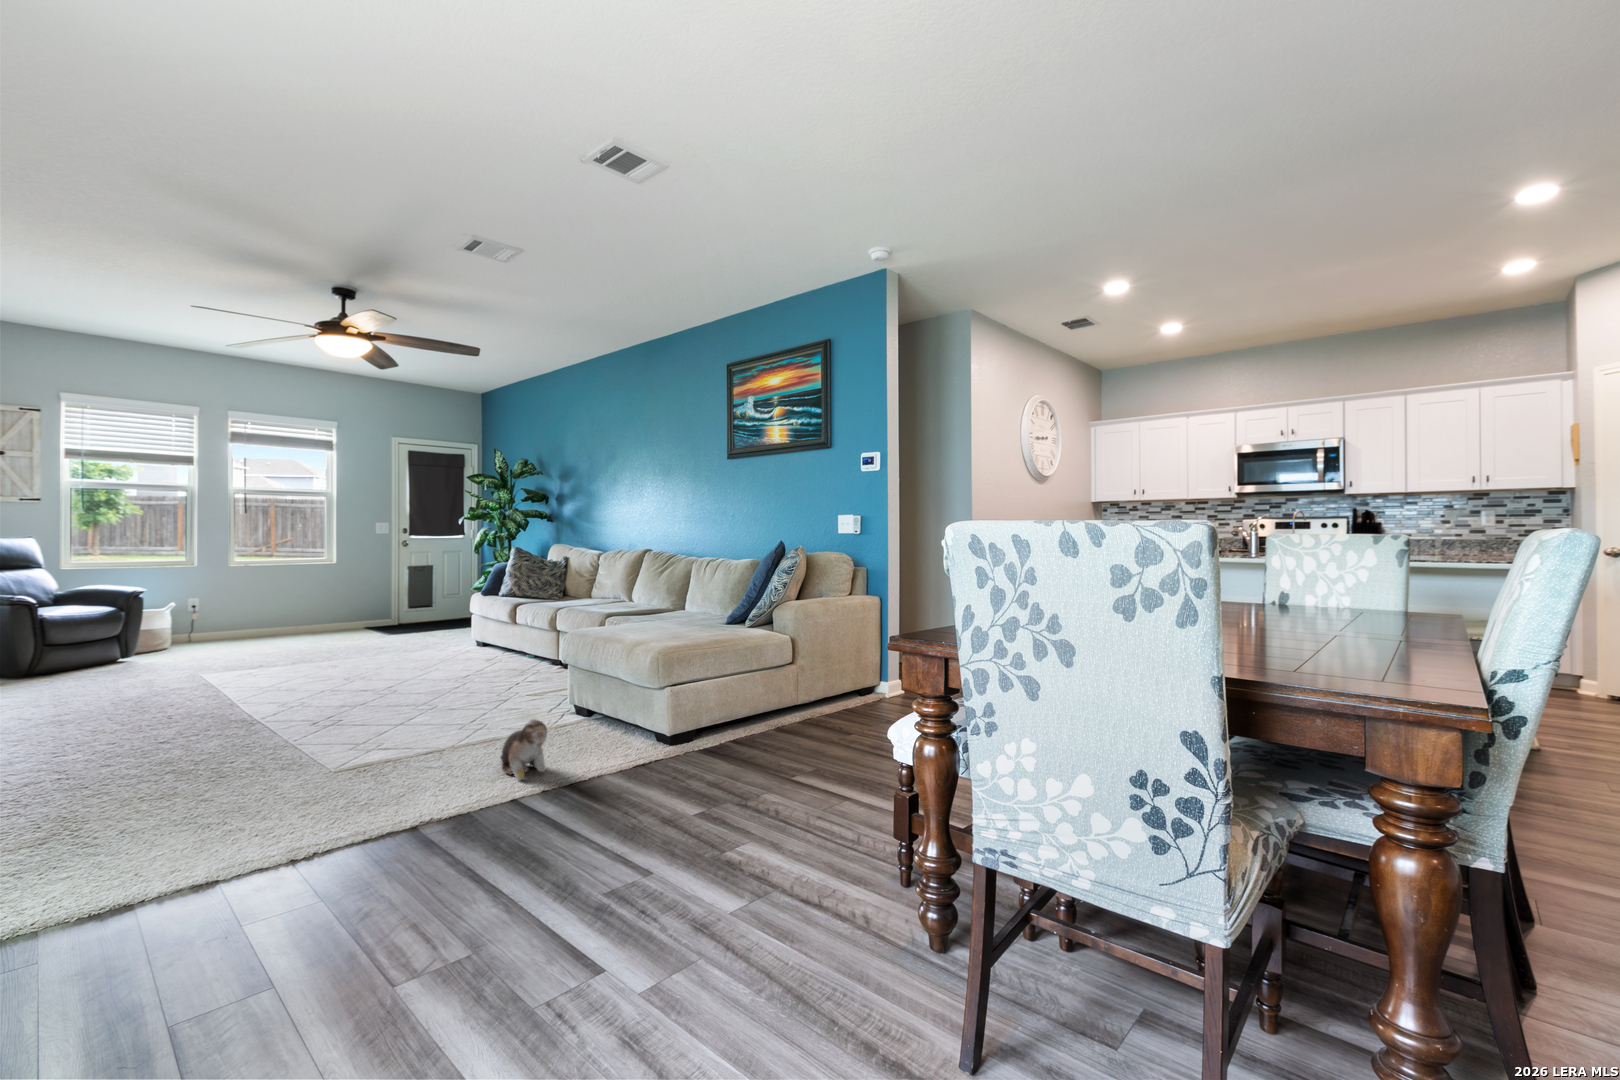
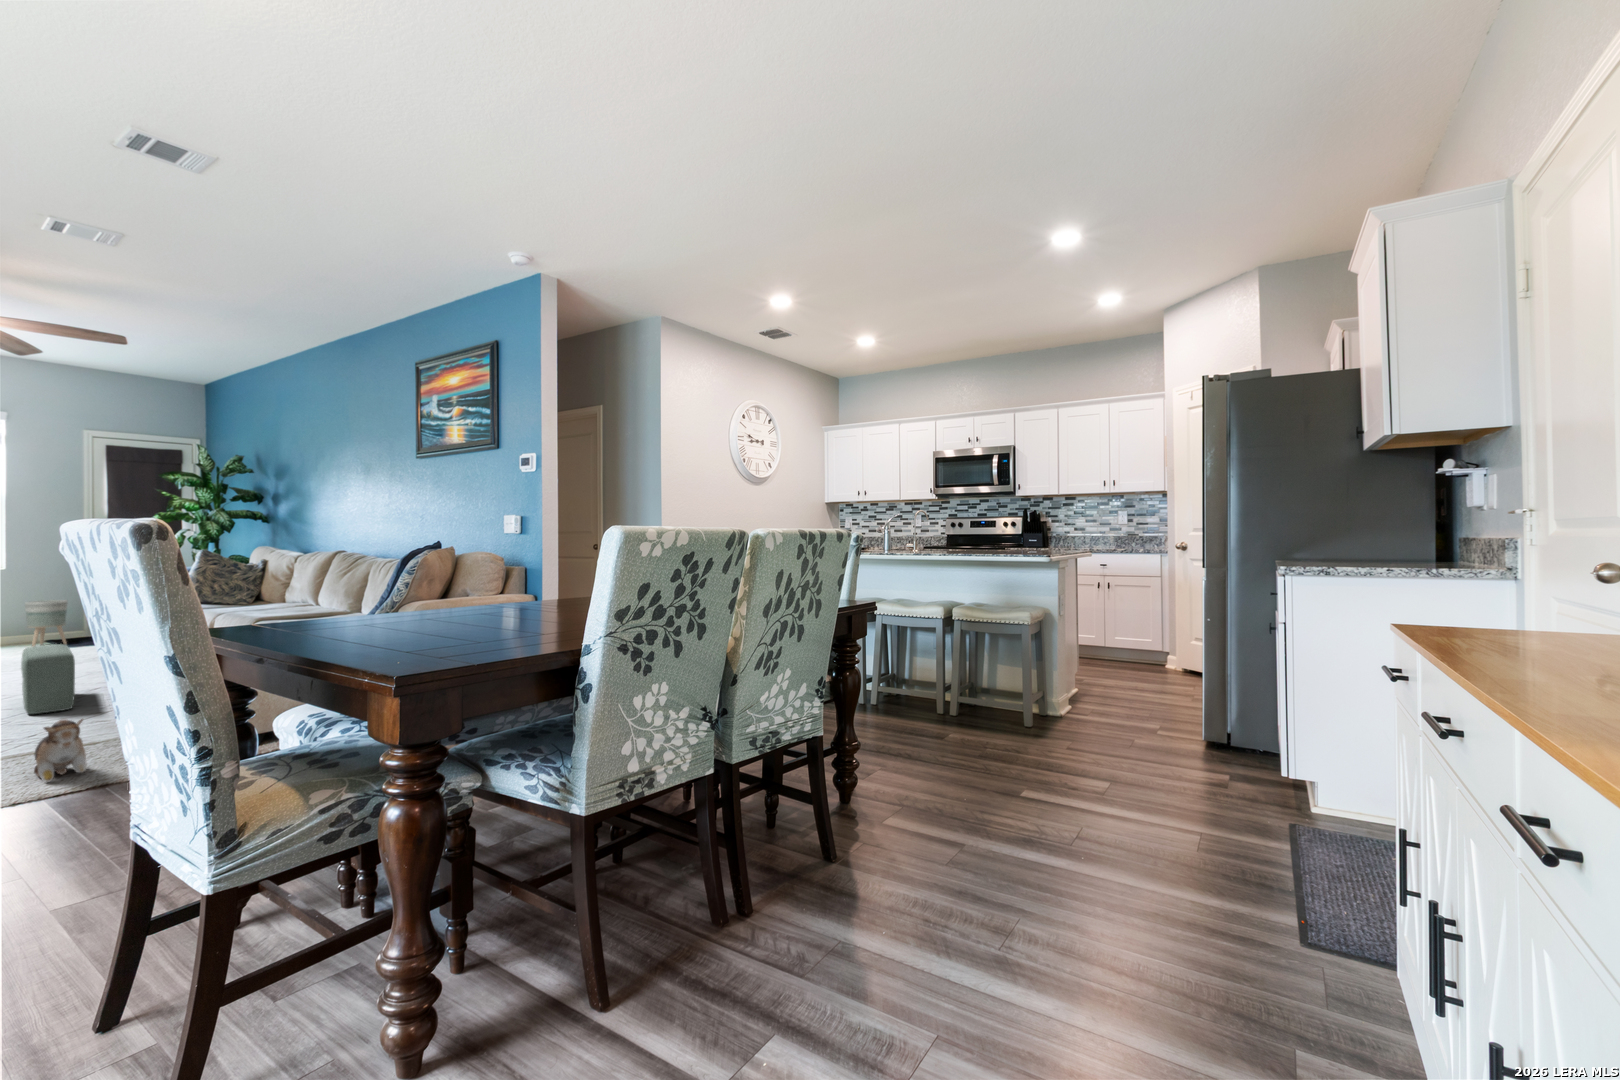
planter: none [355,590,386,633] -> present [25,600,68,646]
pouf: none [407,636,460,702] -> present [21,644,75,714]

